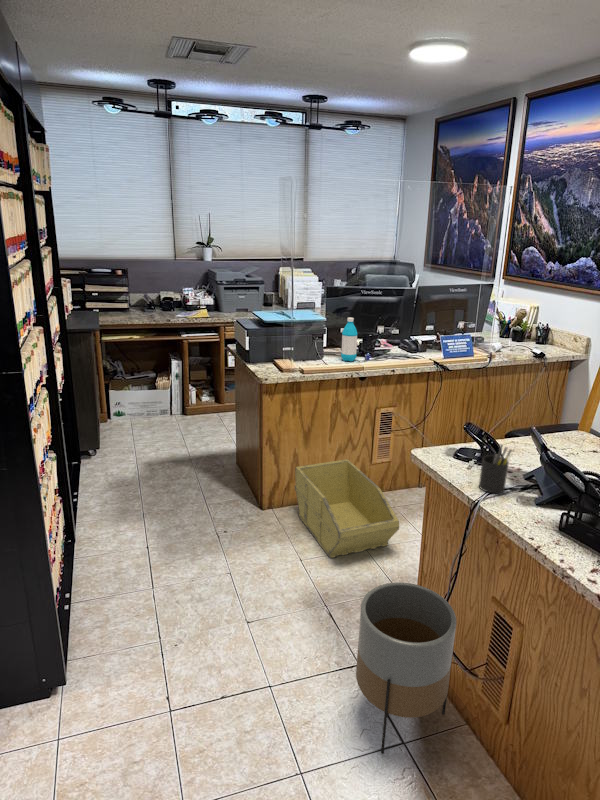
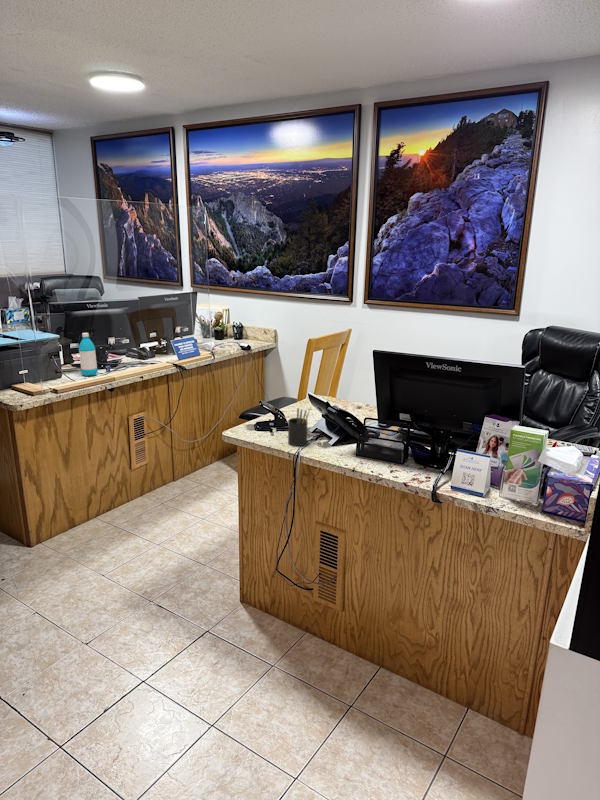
storage bin: present [295,459,399,558] -> none [62,470,187,563]
planter: present [356,582,456,754] -> none [220,540,298,683]

